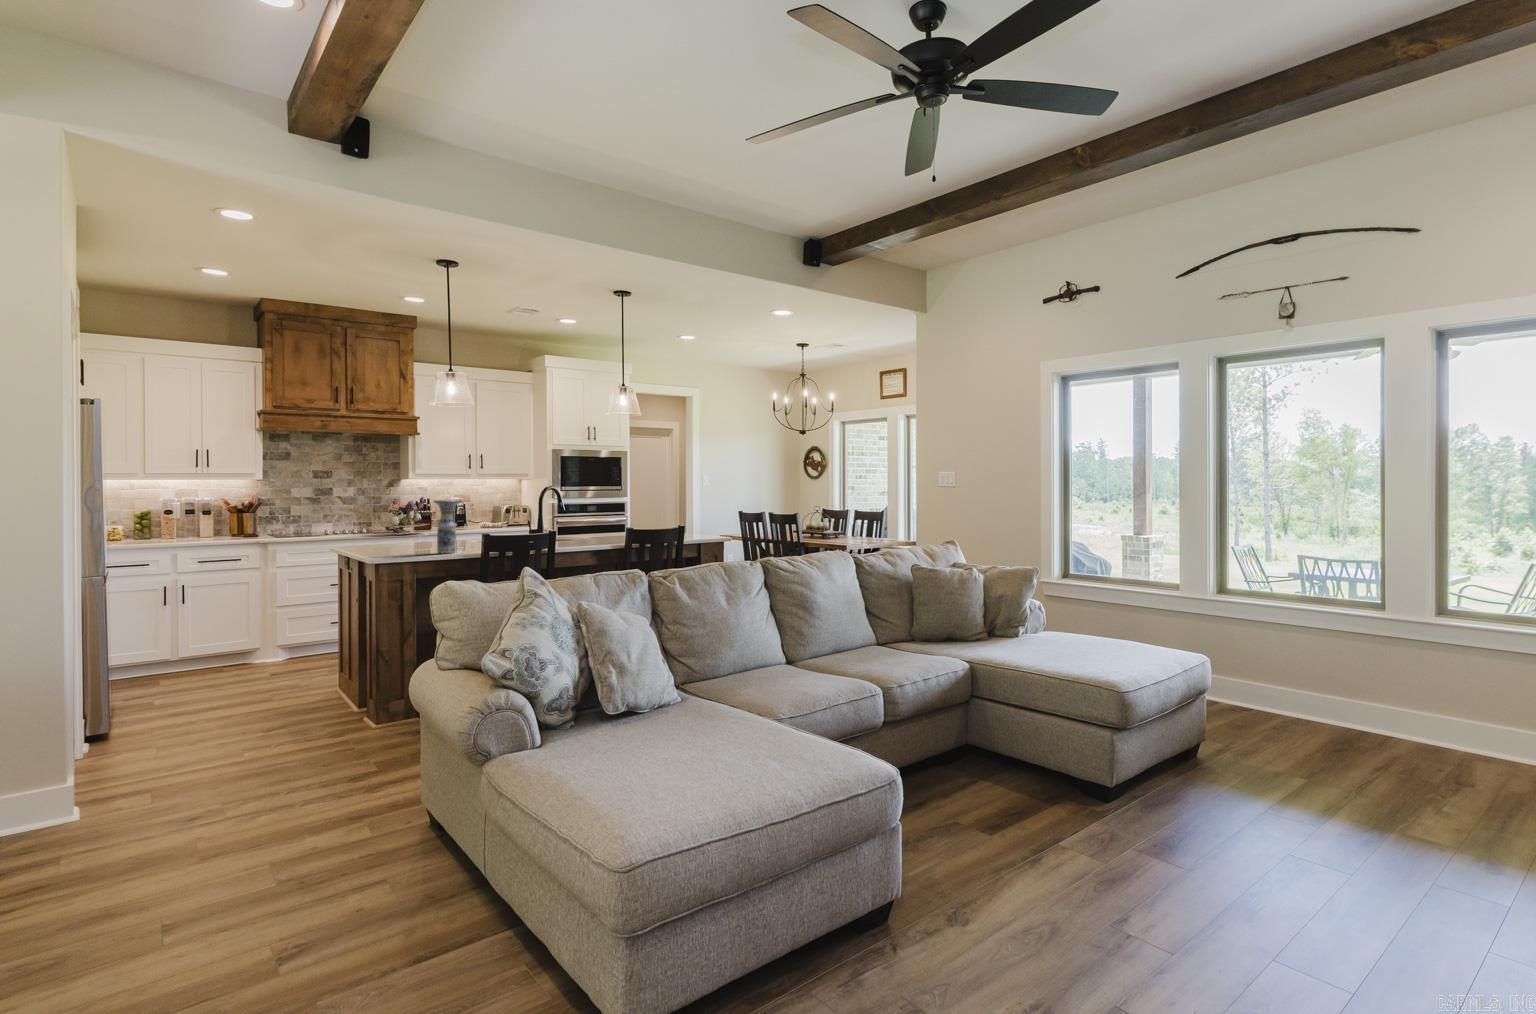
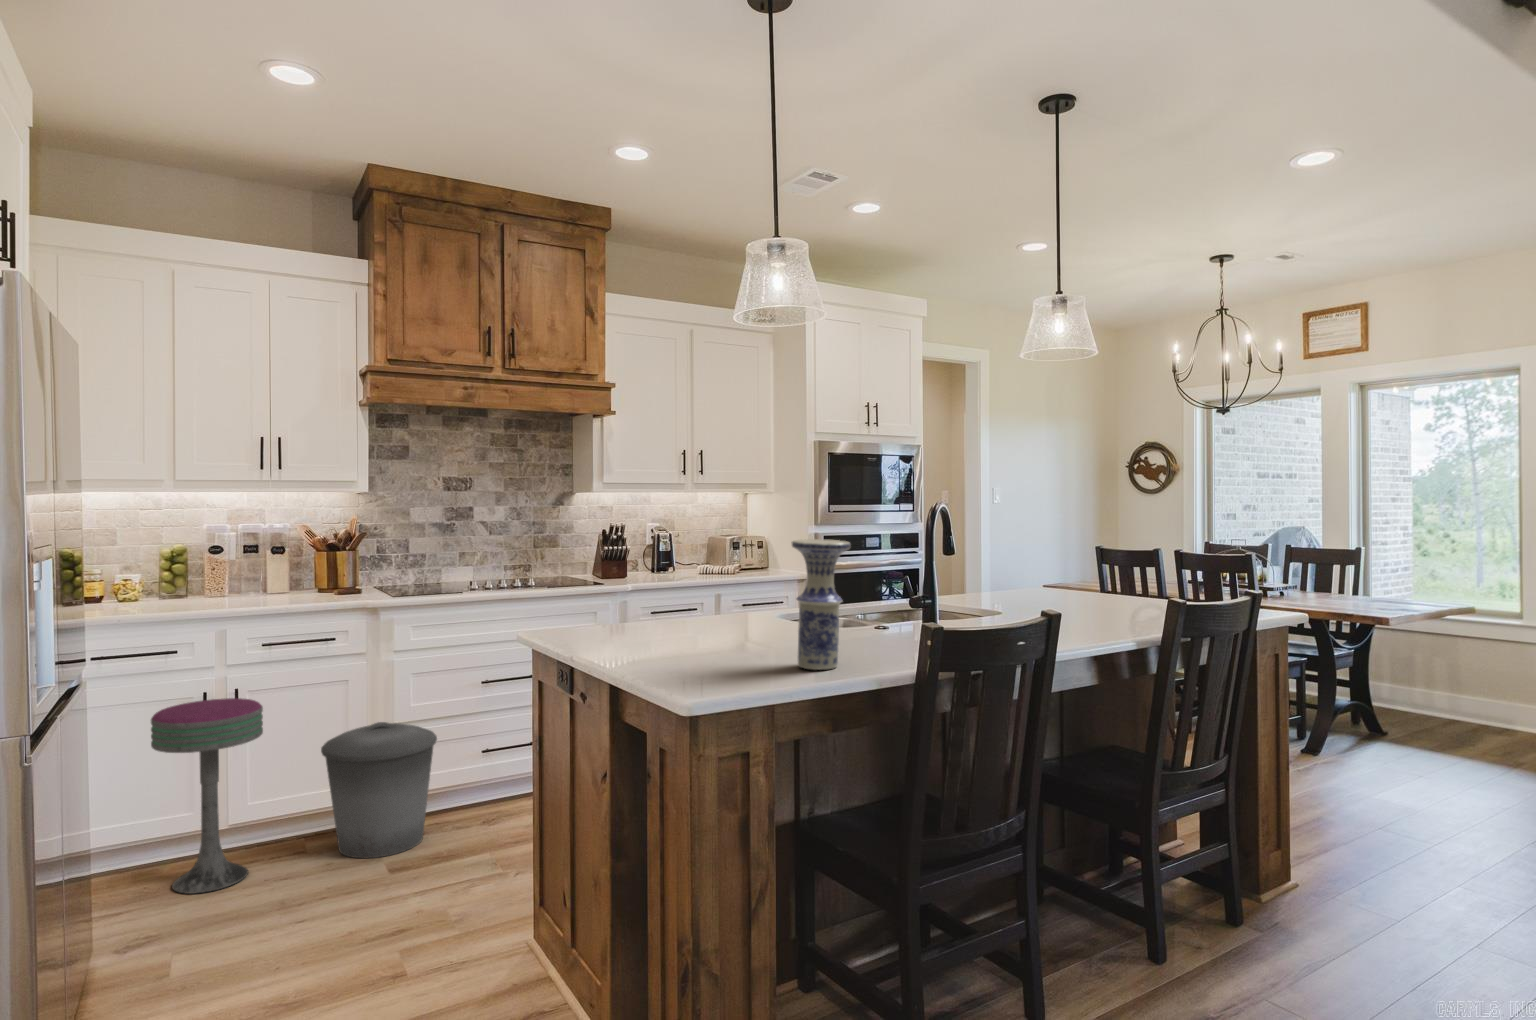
flower arrangement: present [380,497,428,534] -> none [556,520,638,588]
bar stool: none [135,588,198,685] -> present [151,698,263,894]
trash can: none [232,603,300,672] -> present [321,722,437,858]

